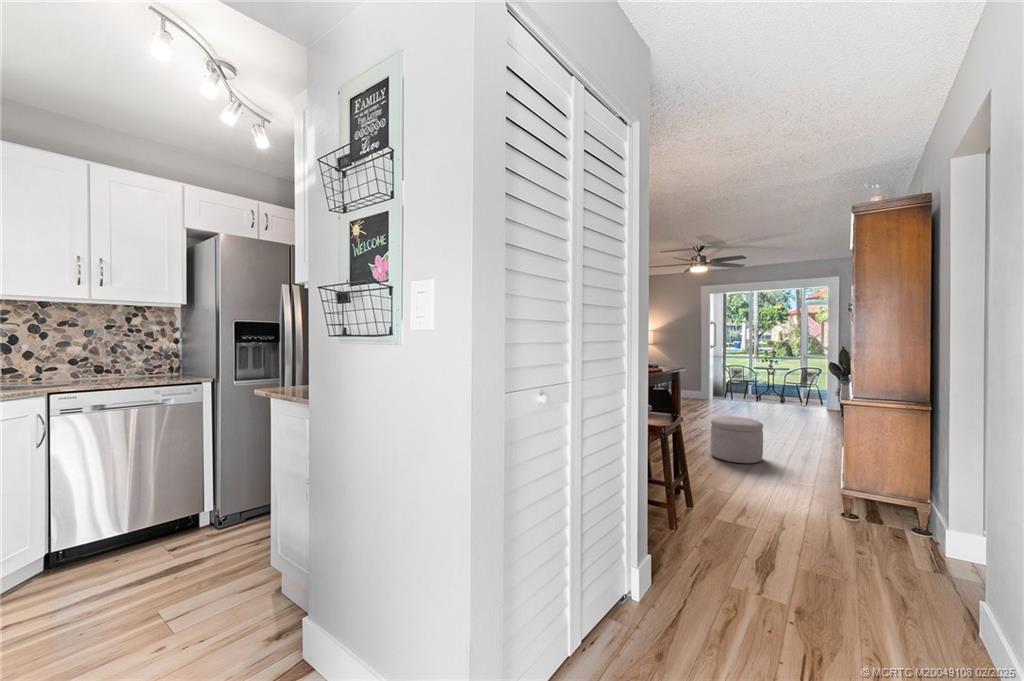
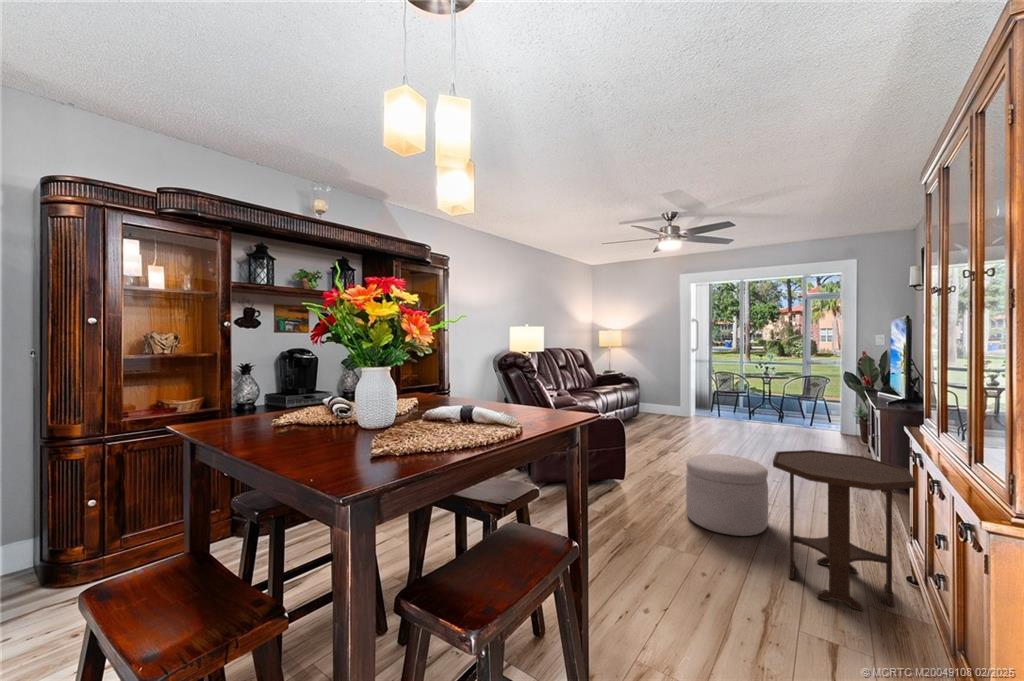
side table: none [764,409,838,490] -> present [773,450,916,611]

